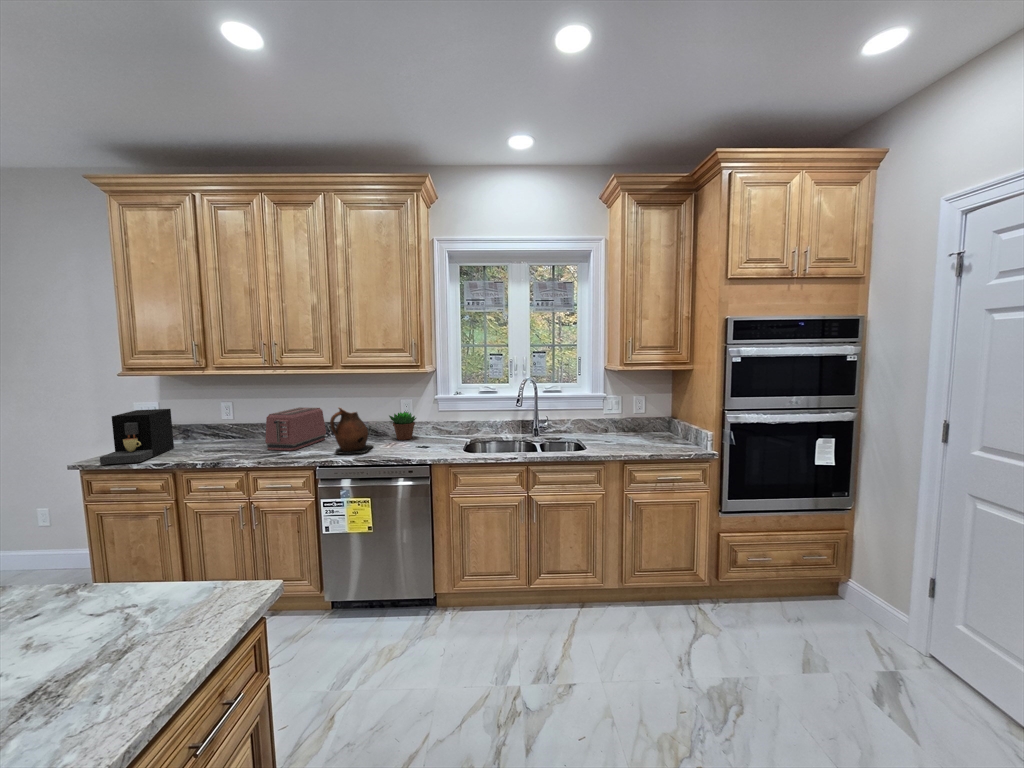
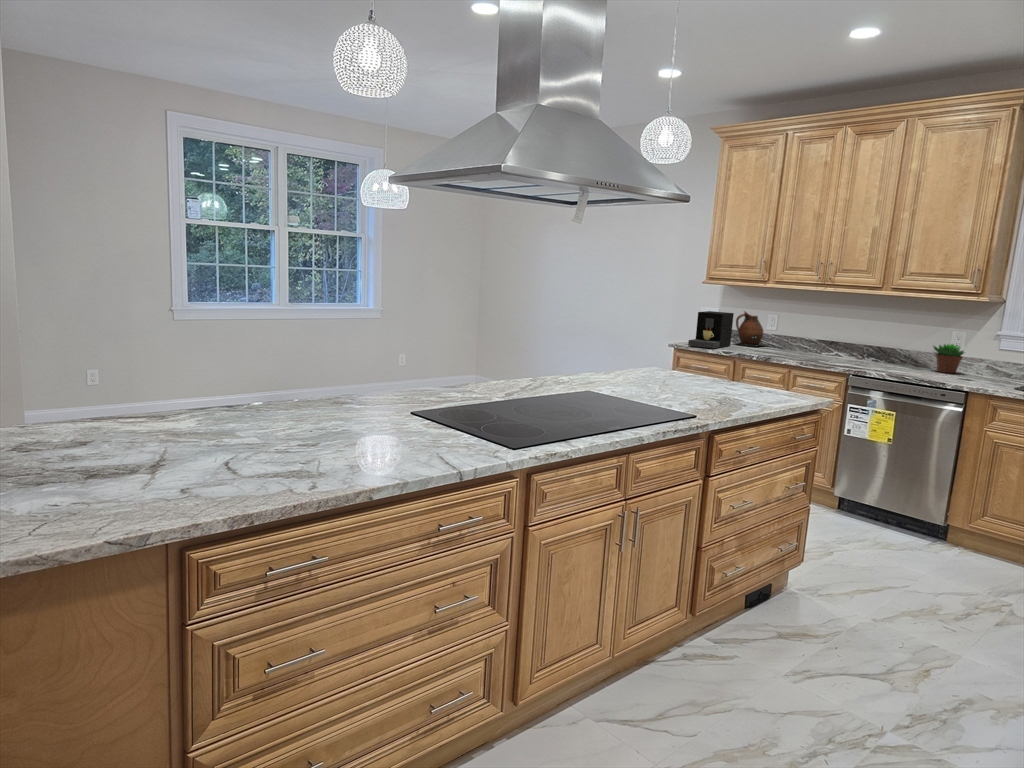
toaster: present [265,407,326,451] -> none [805,326,862,361]
ceramic pitcher: present [330,408,373,454] -> present [736,311,765,346]

